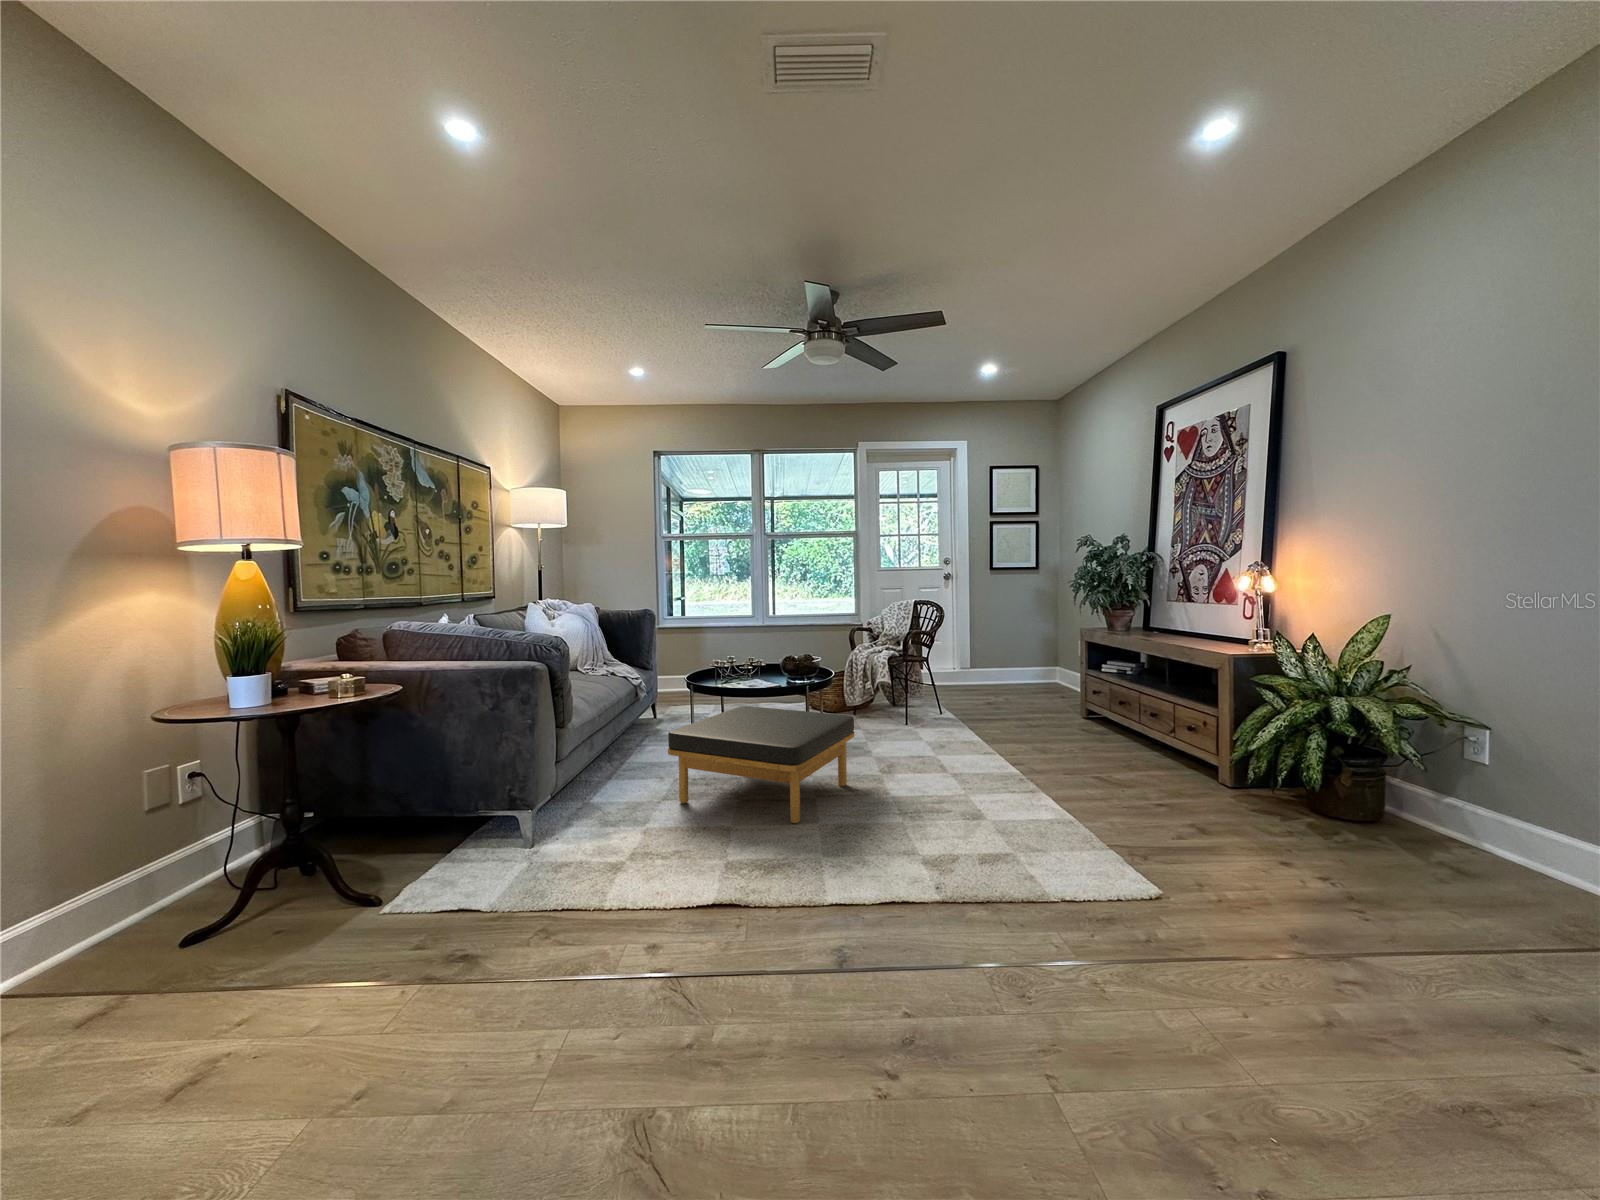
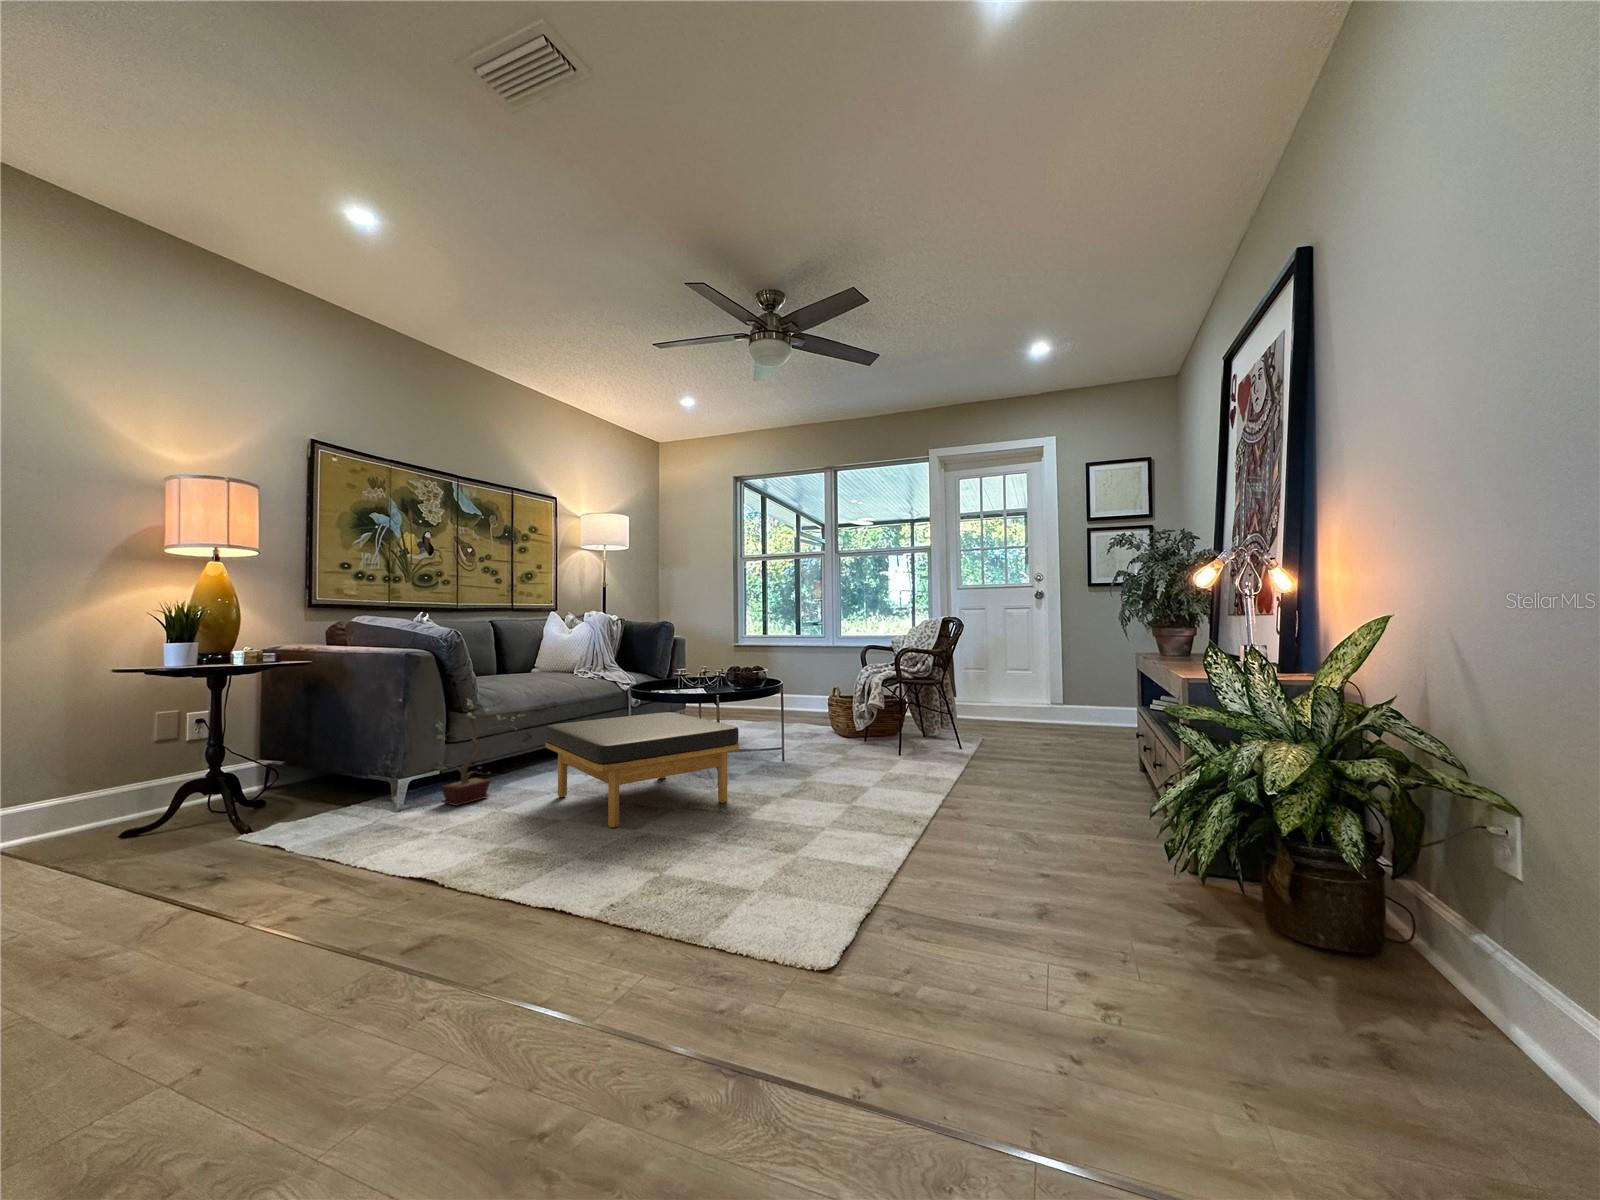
potted plant: none [564,711,624,829] -> present [436,699,521,806]

